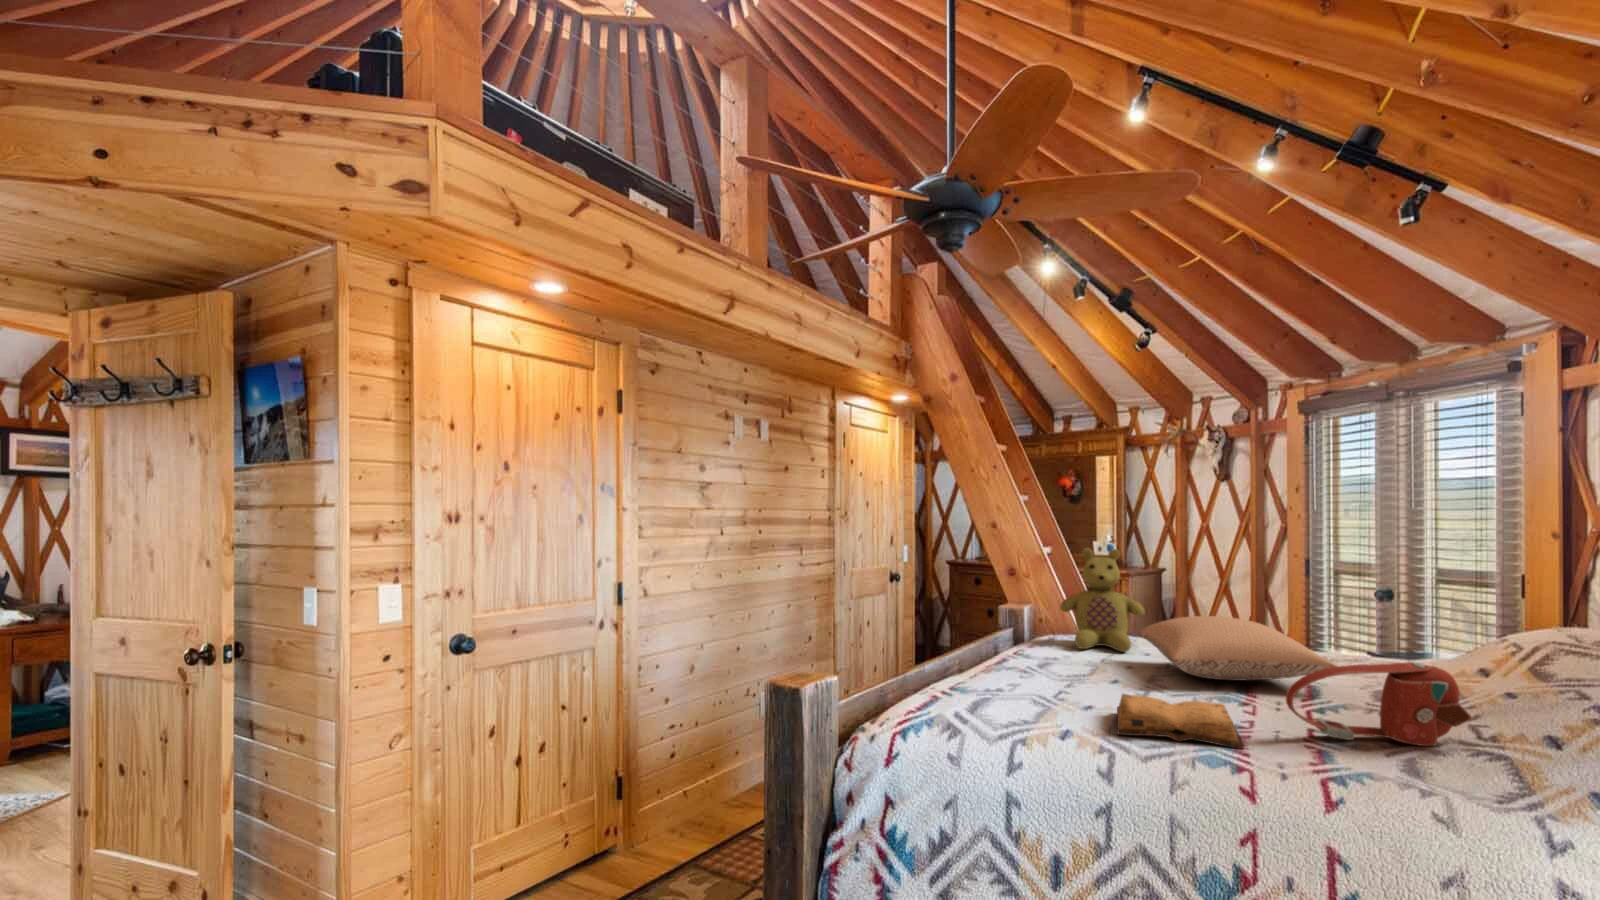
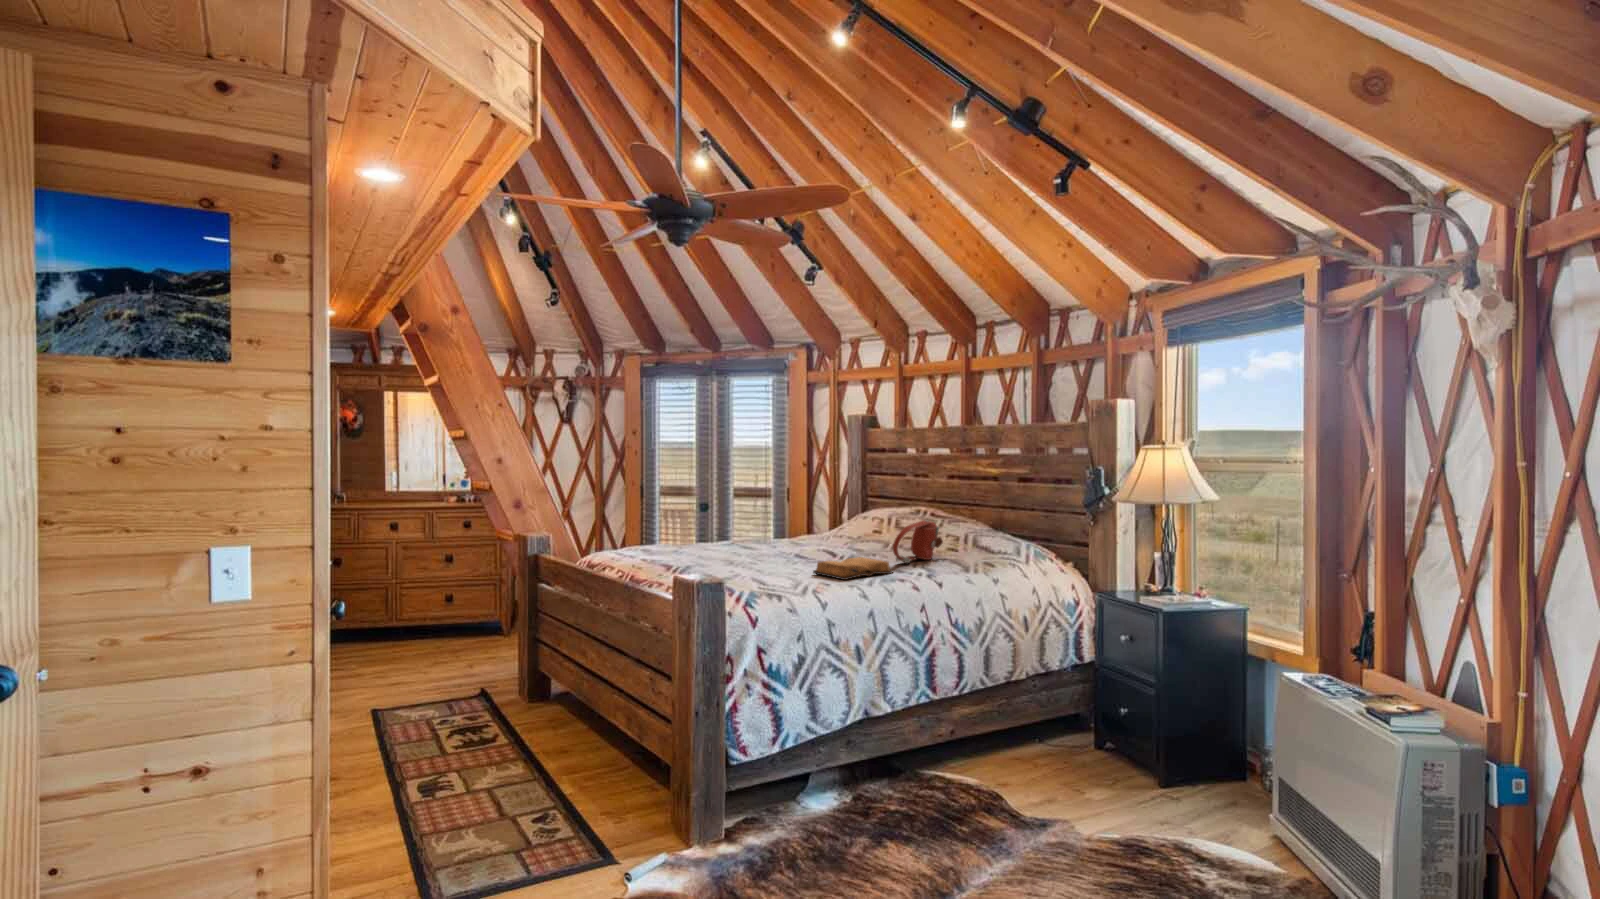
stuffed bear: present [1060,548,1145,652] -> none [655,480,716,557]
pillow: present [1141,616,1337,680] -> none [735,517,858,555]

